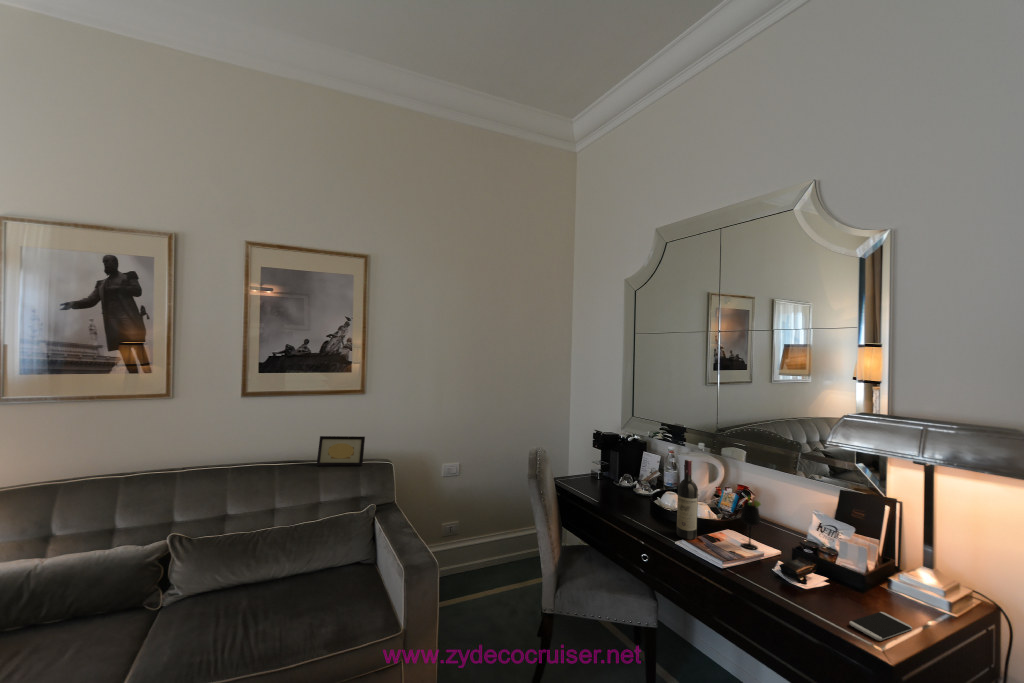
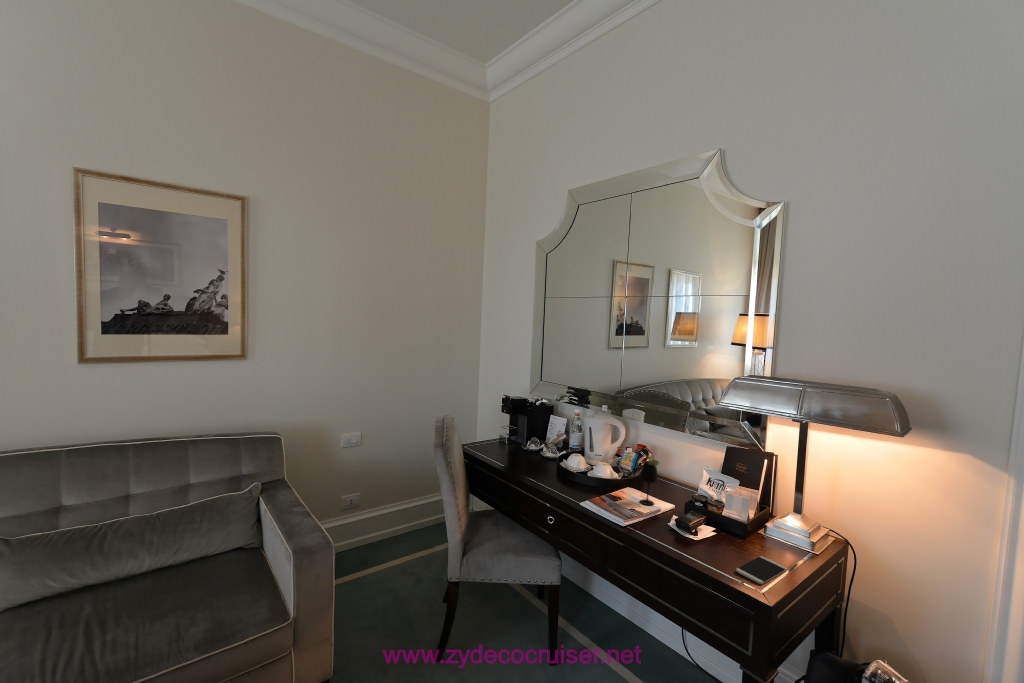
picture frame: present [317,436,365,466] -> none [185,408,246,442]
wine bottle: present [677,459,698,539] -> none [581,423,602,500]

